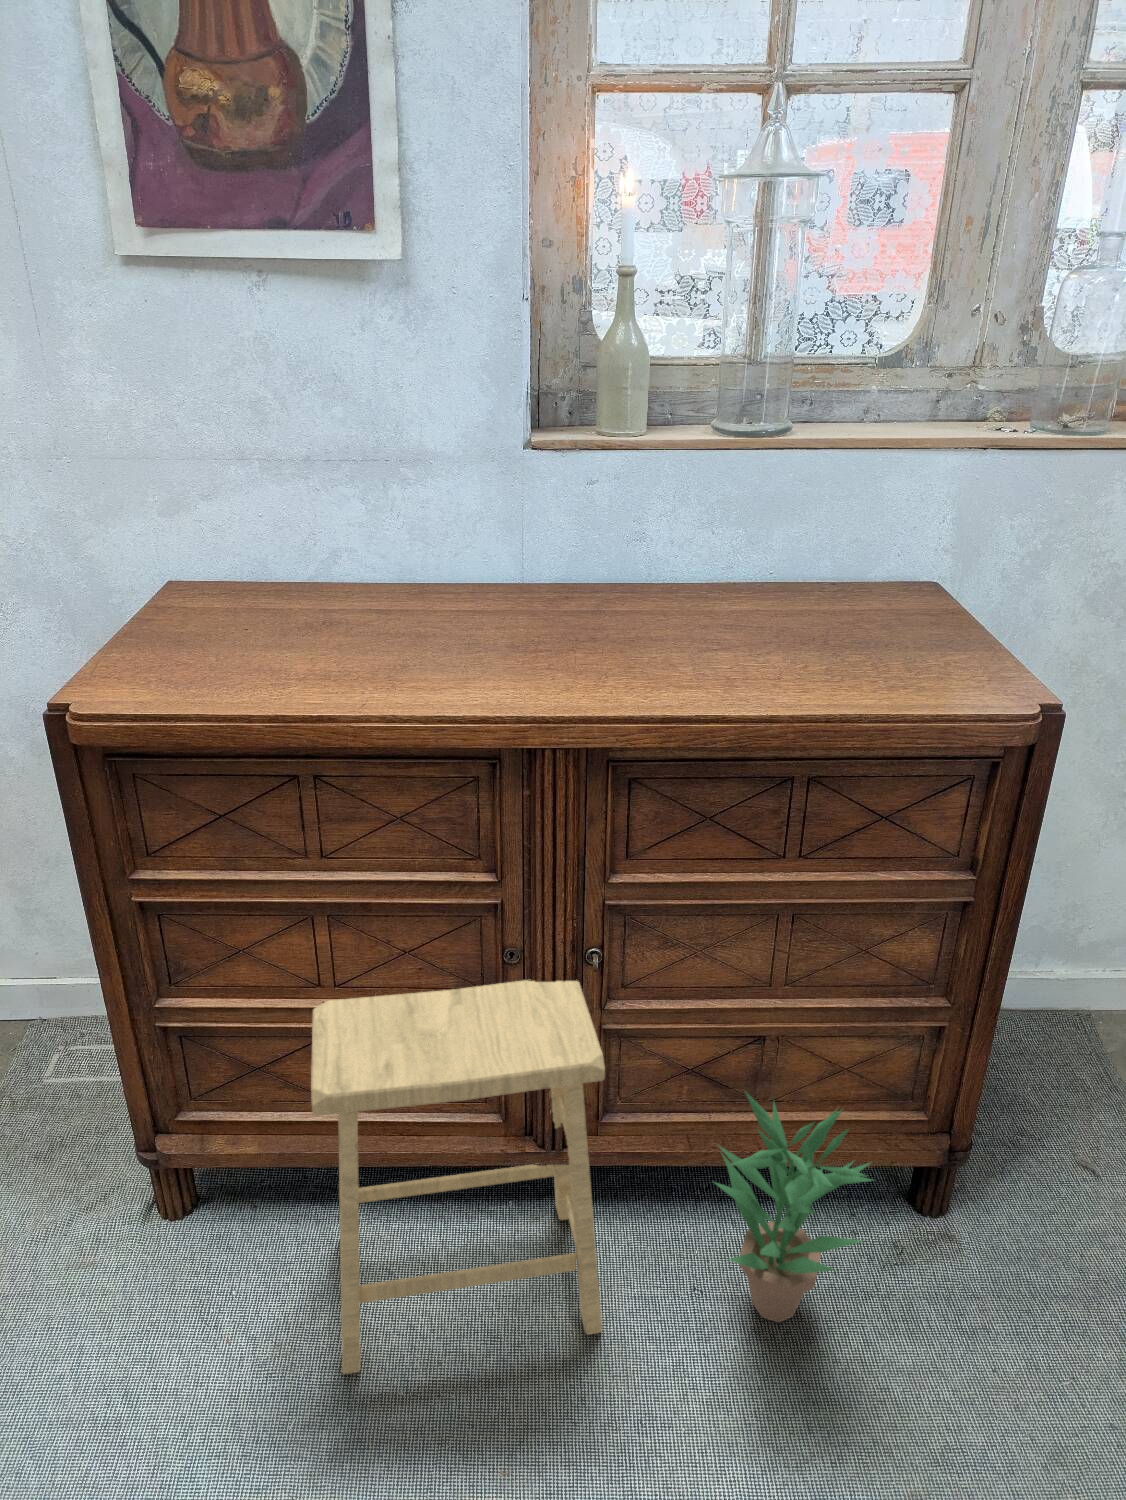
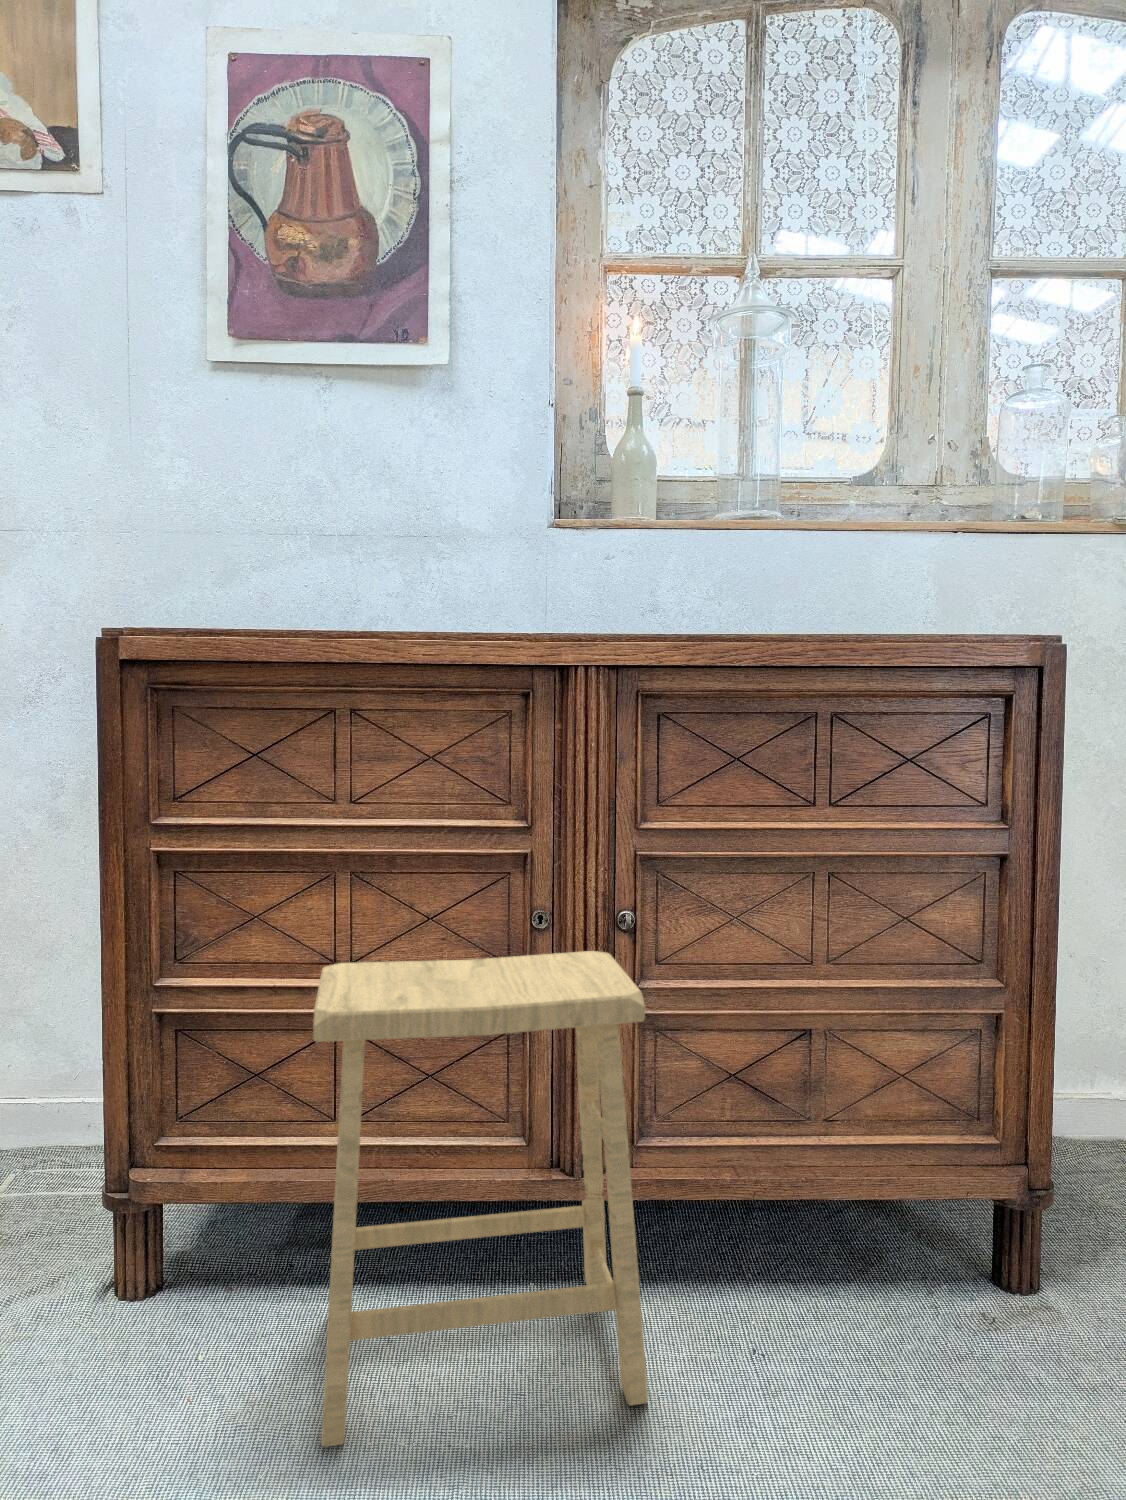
potted plant: present [713,1092,872,1322] -> none [771,1052,966,1394]

